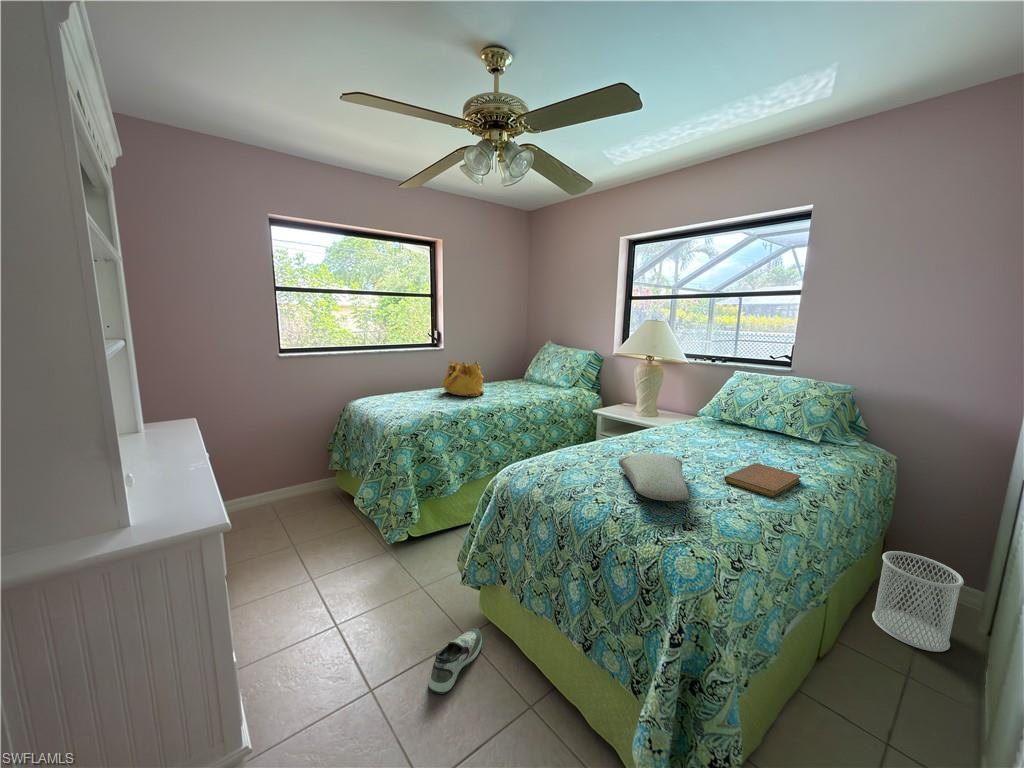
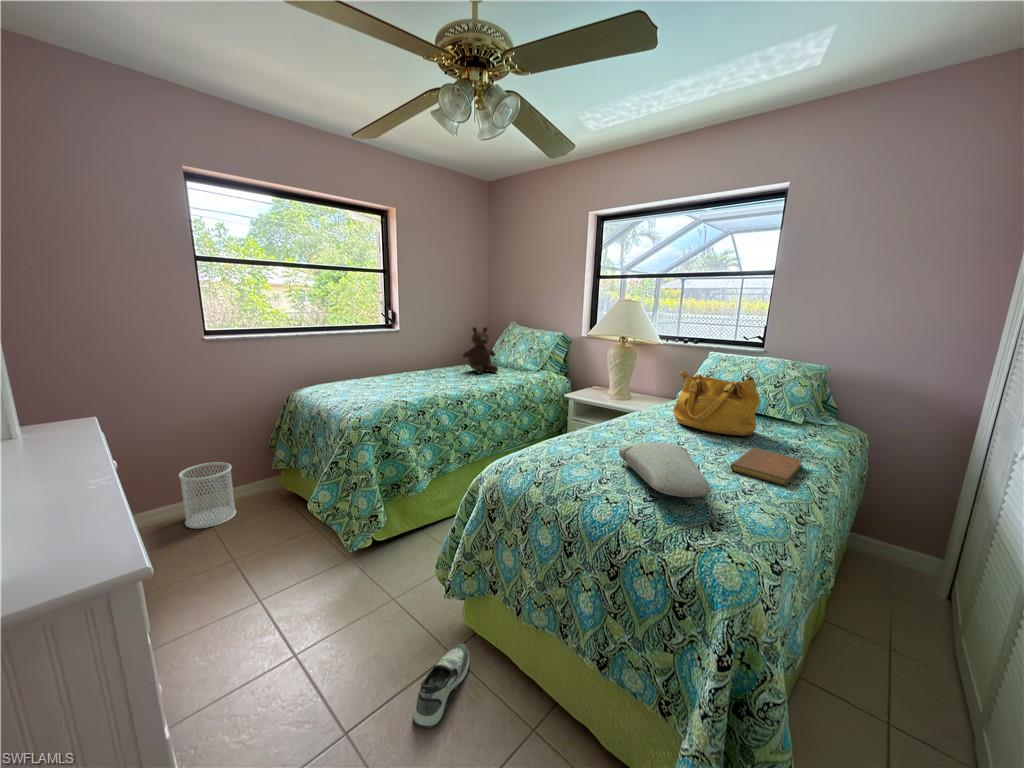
teddy bear: none [498,346,531,389] -> present [463,327,498,373]
handbag: present [441,360,484,397] -> present [673,370,760,436]
wastebasket: present [872,551,964,652] -> present [179,462,236,529]

